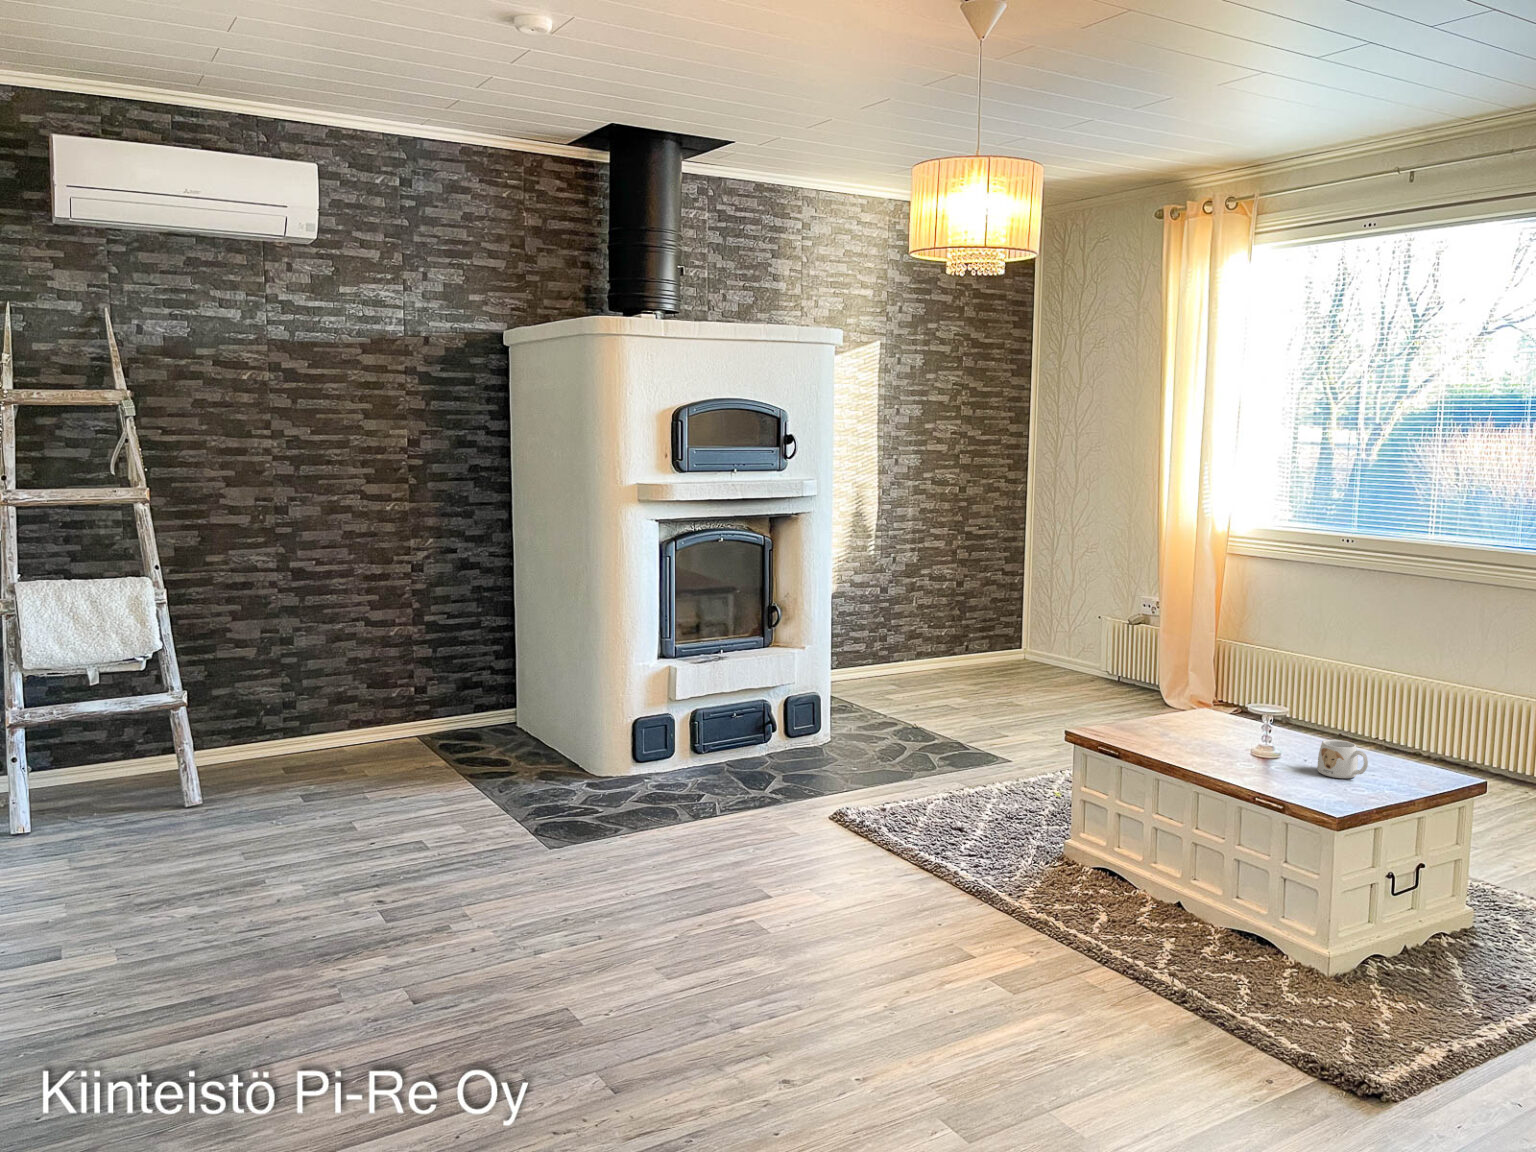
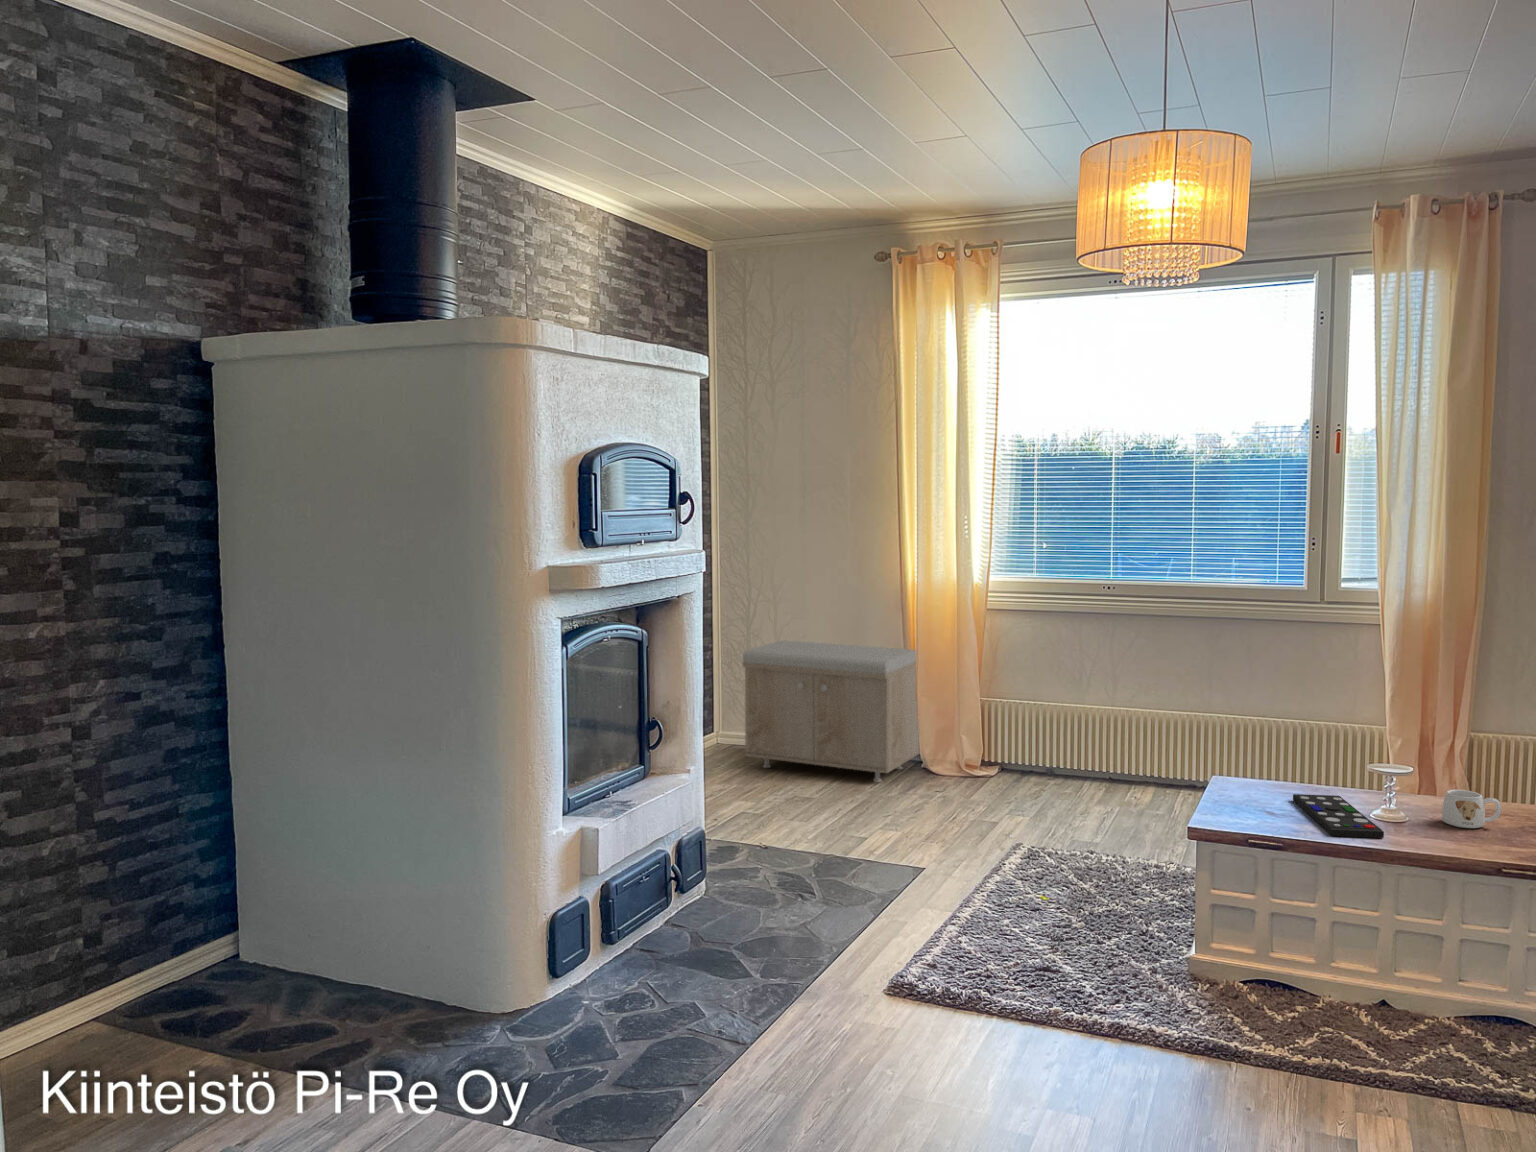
storage bench: none [1013,576,1177,710] -> present [743,640,919,782]
remote control: none [1170,728,1263,766] -> present [1293,794,1384,838]

